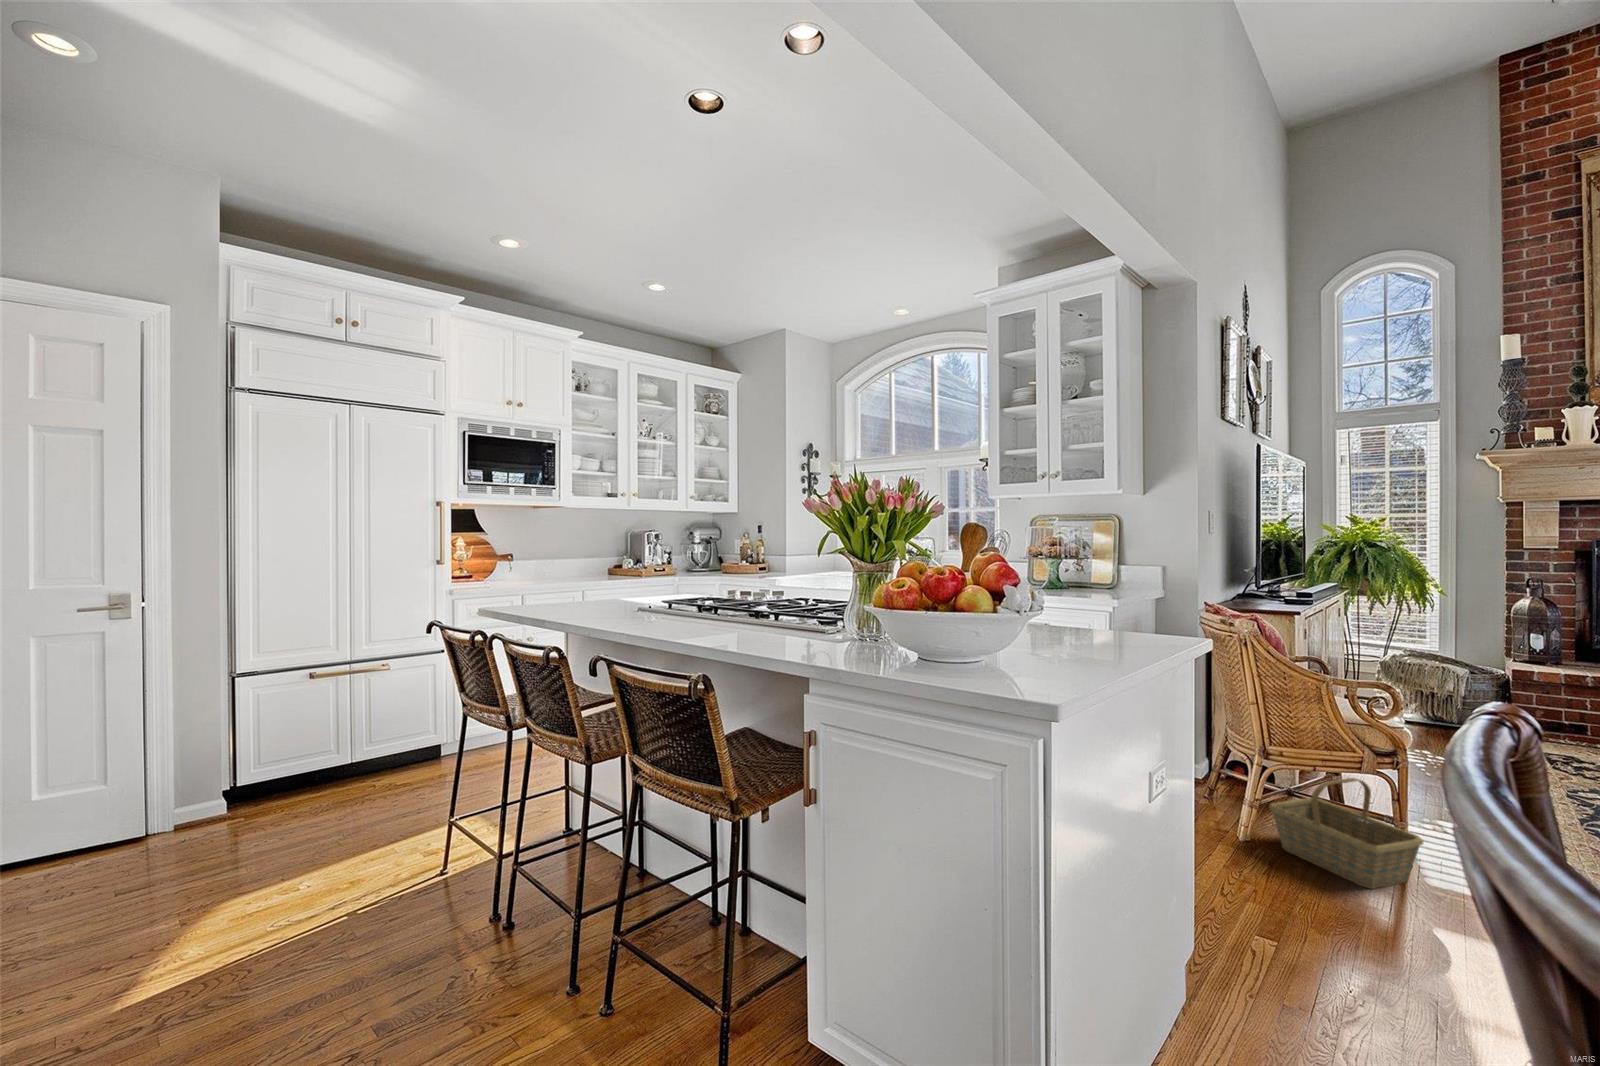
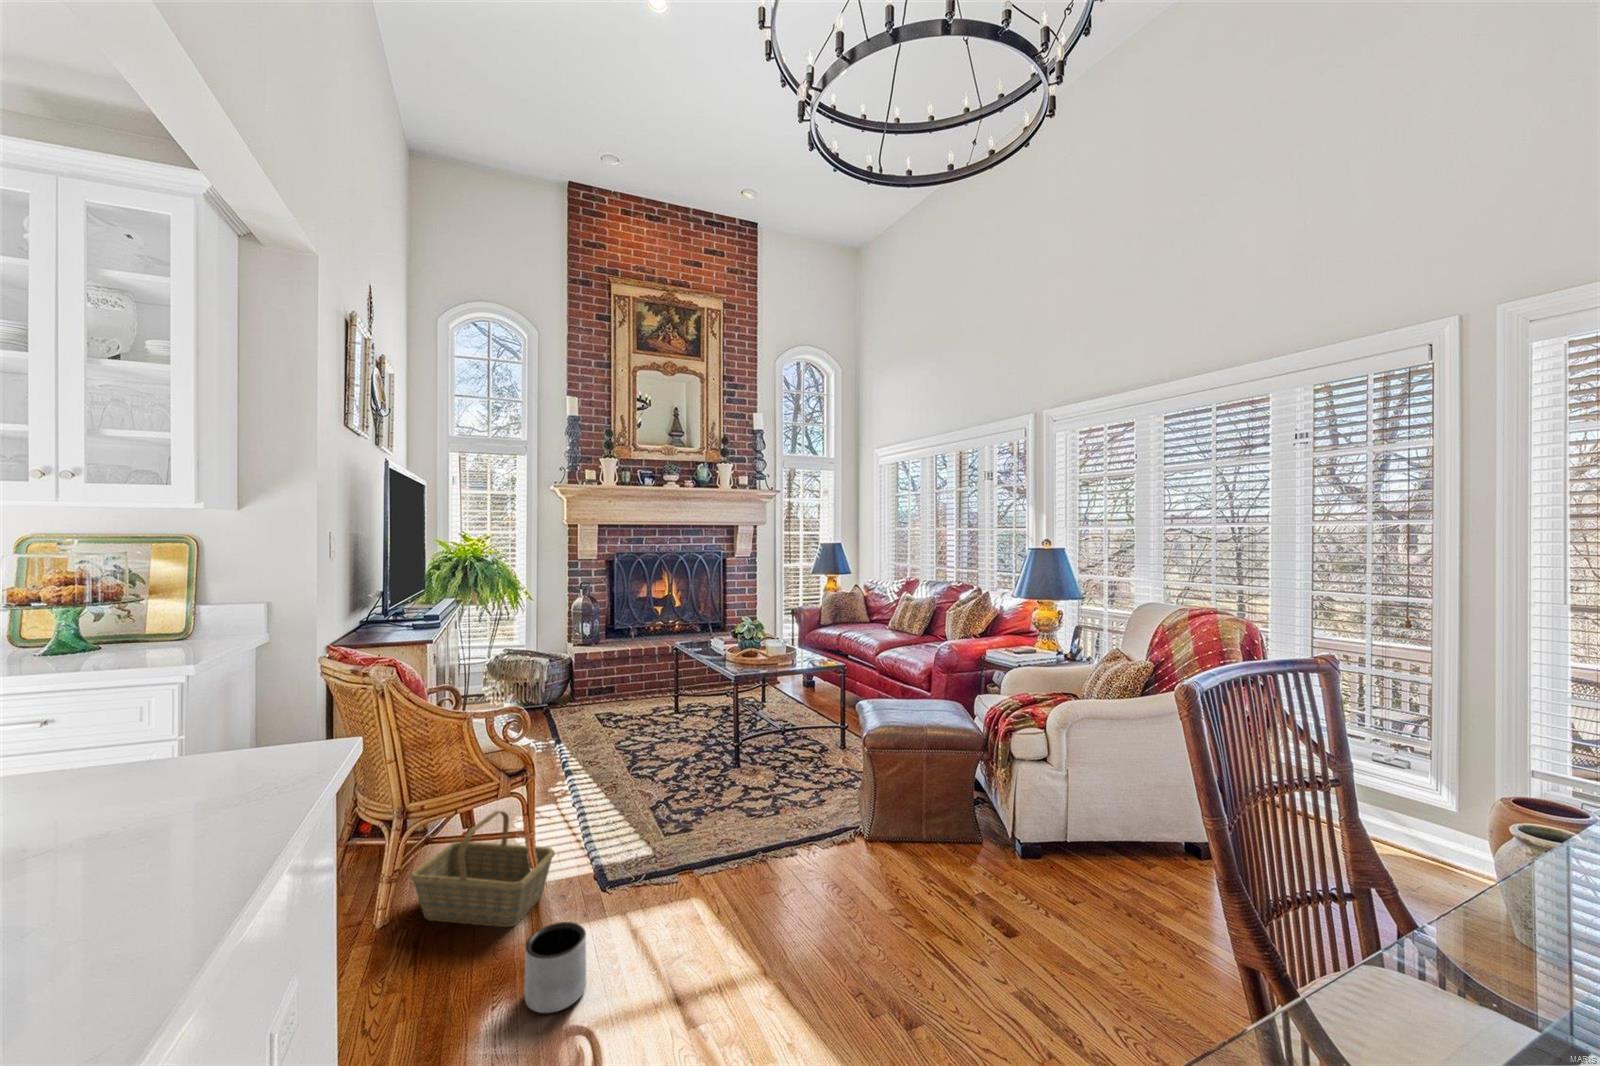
planter: none [1367,883,1440,964] -> present [525,922,586,1013]

